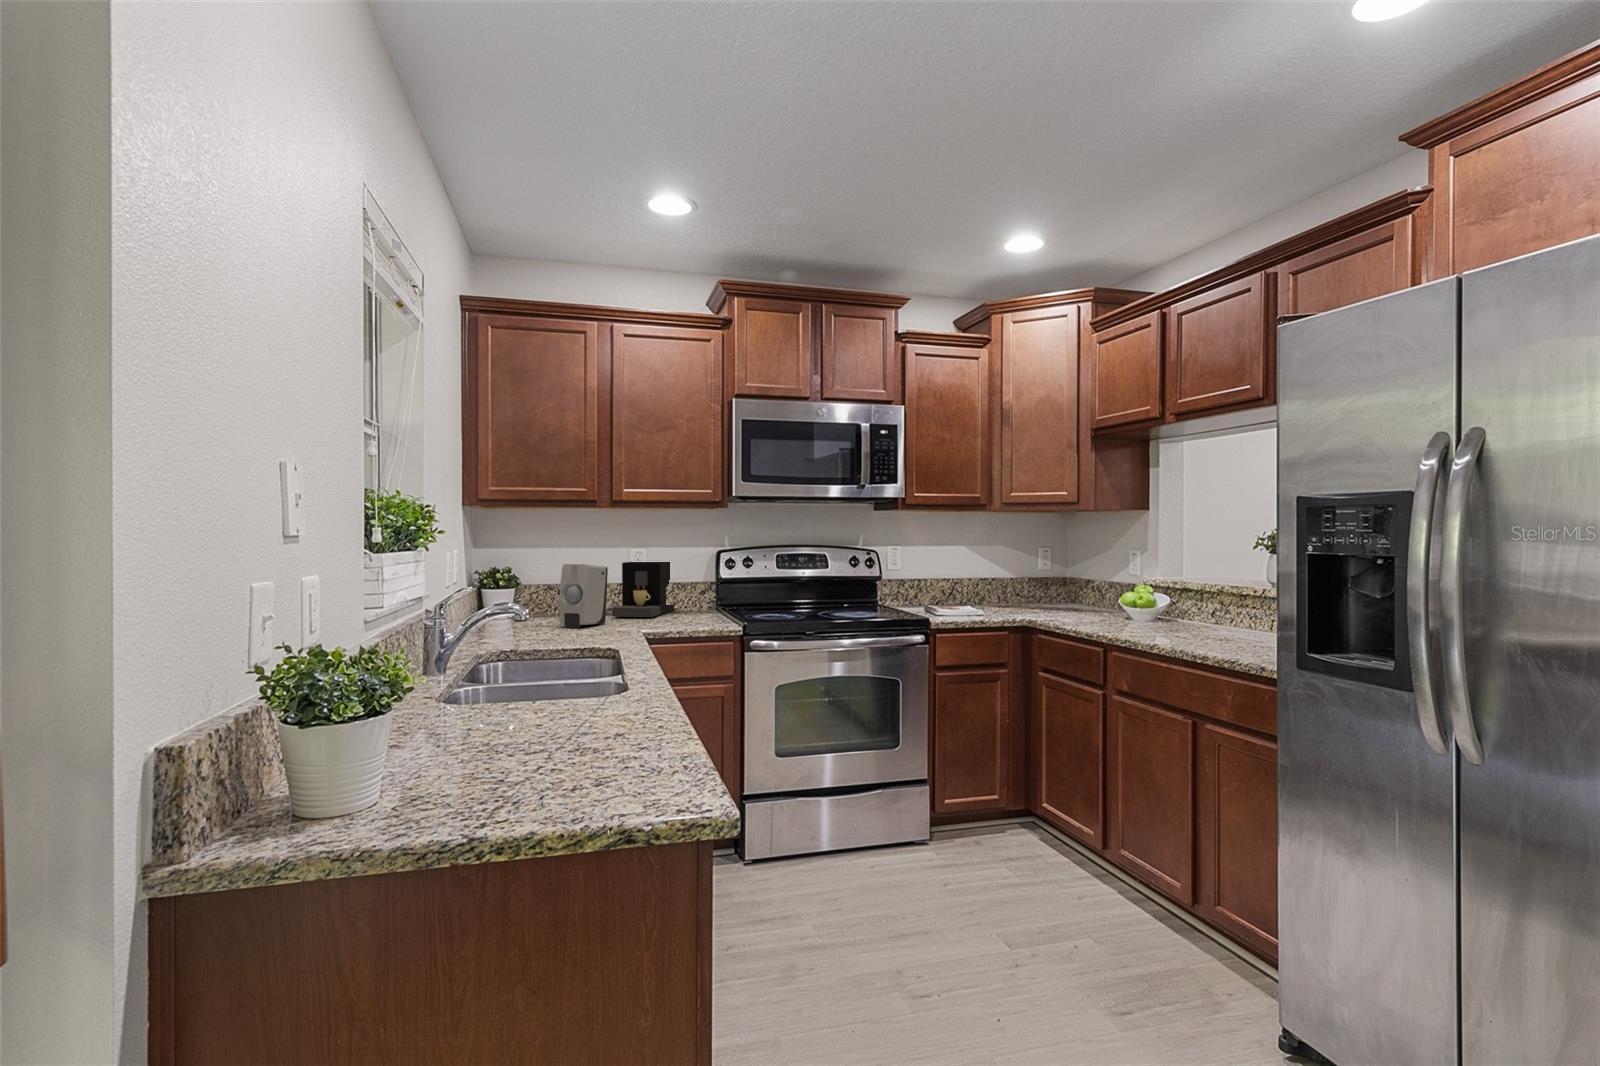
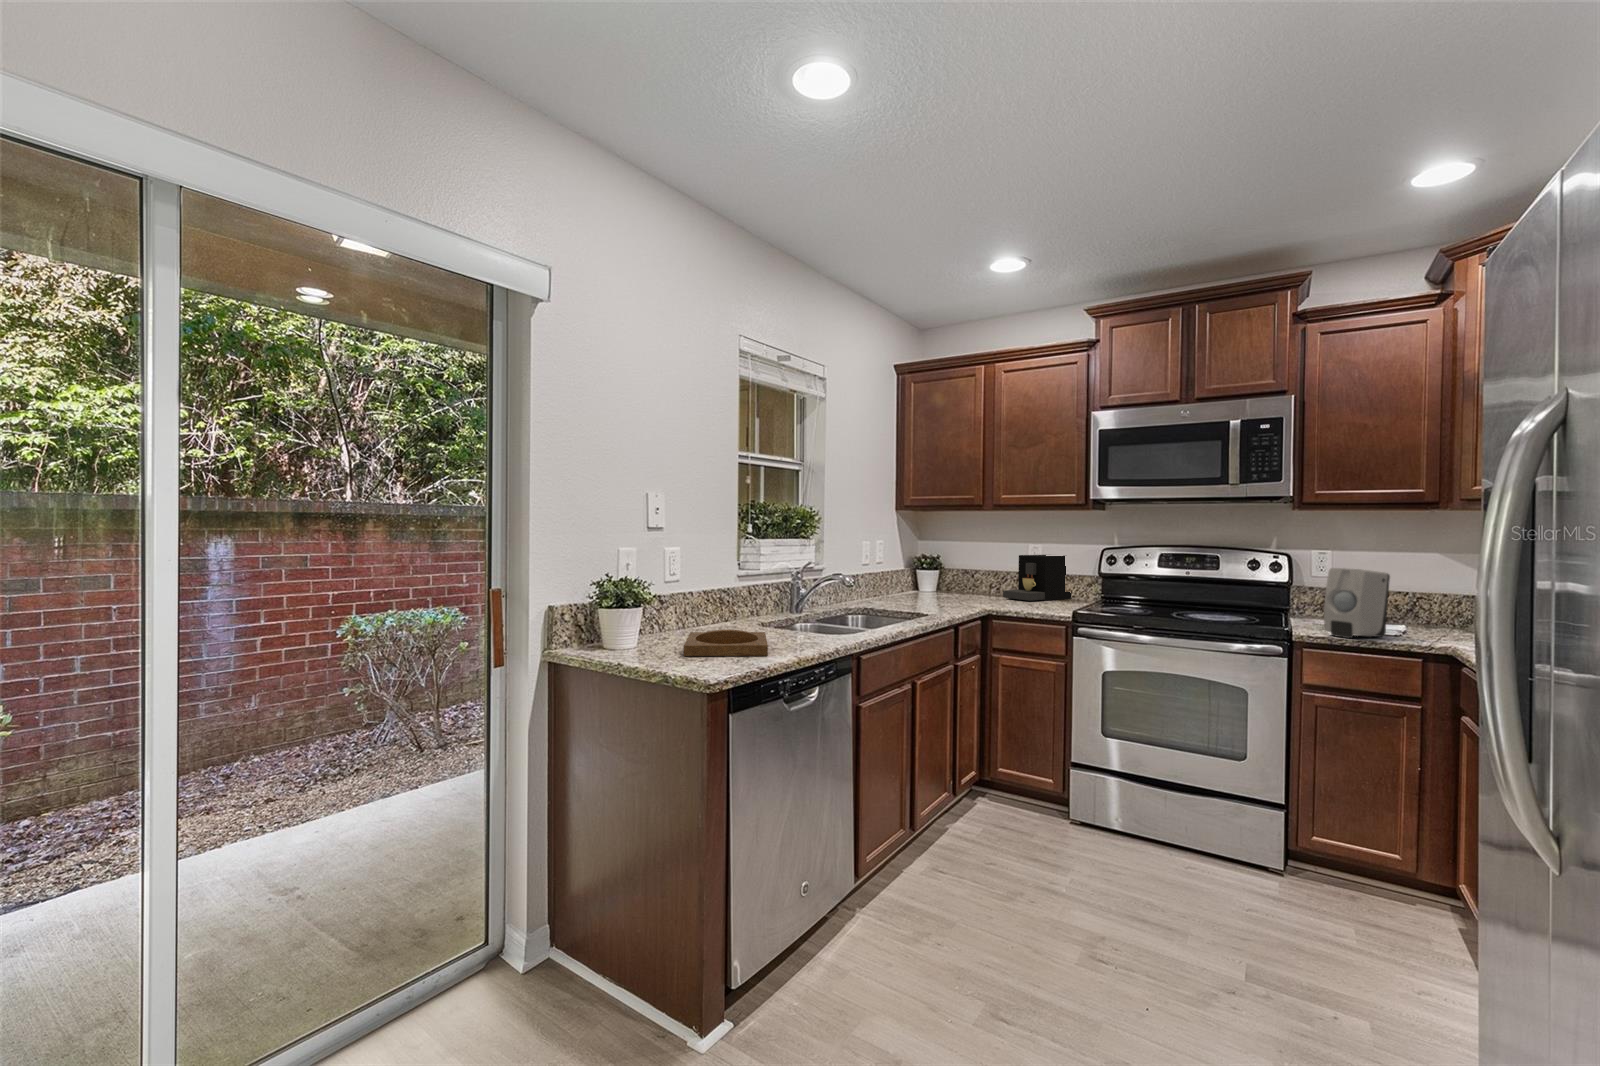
soap dispenser: present [559,564,608,628] -> present [1324,568,1390,638]
tray: none [452,702,651,766] -> present [684,629,768,656]

